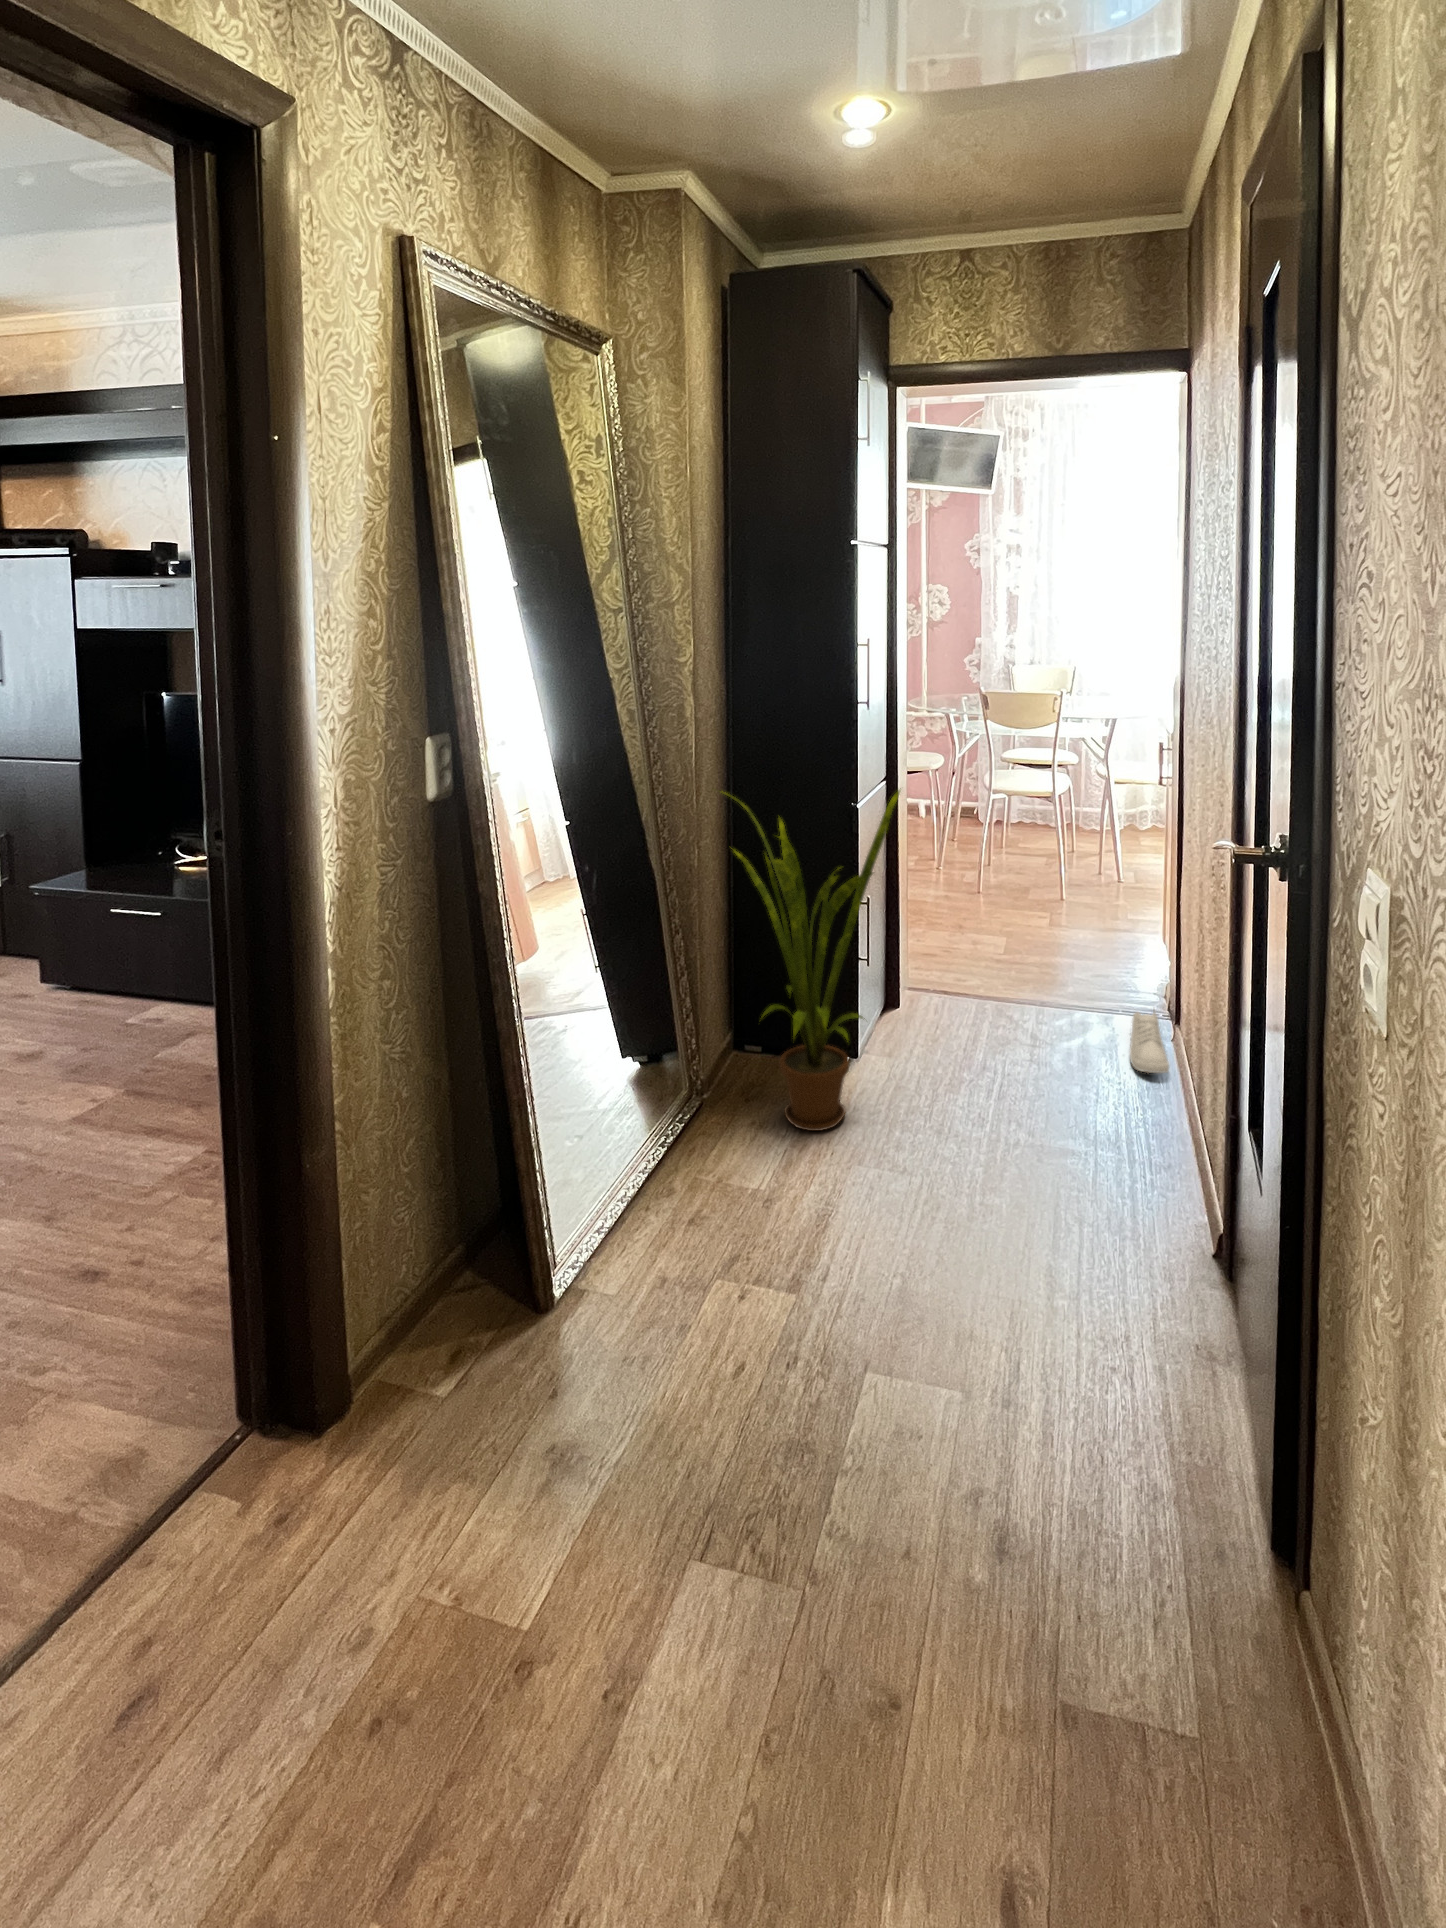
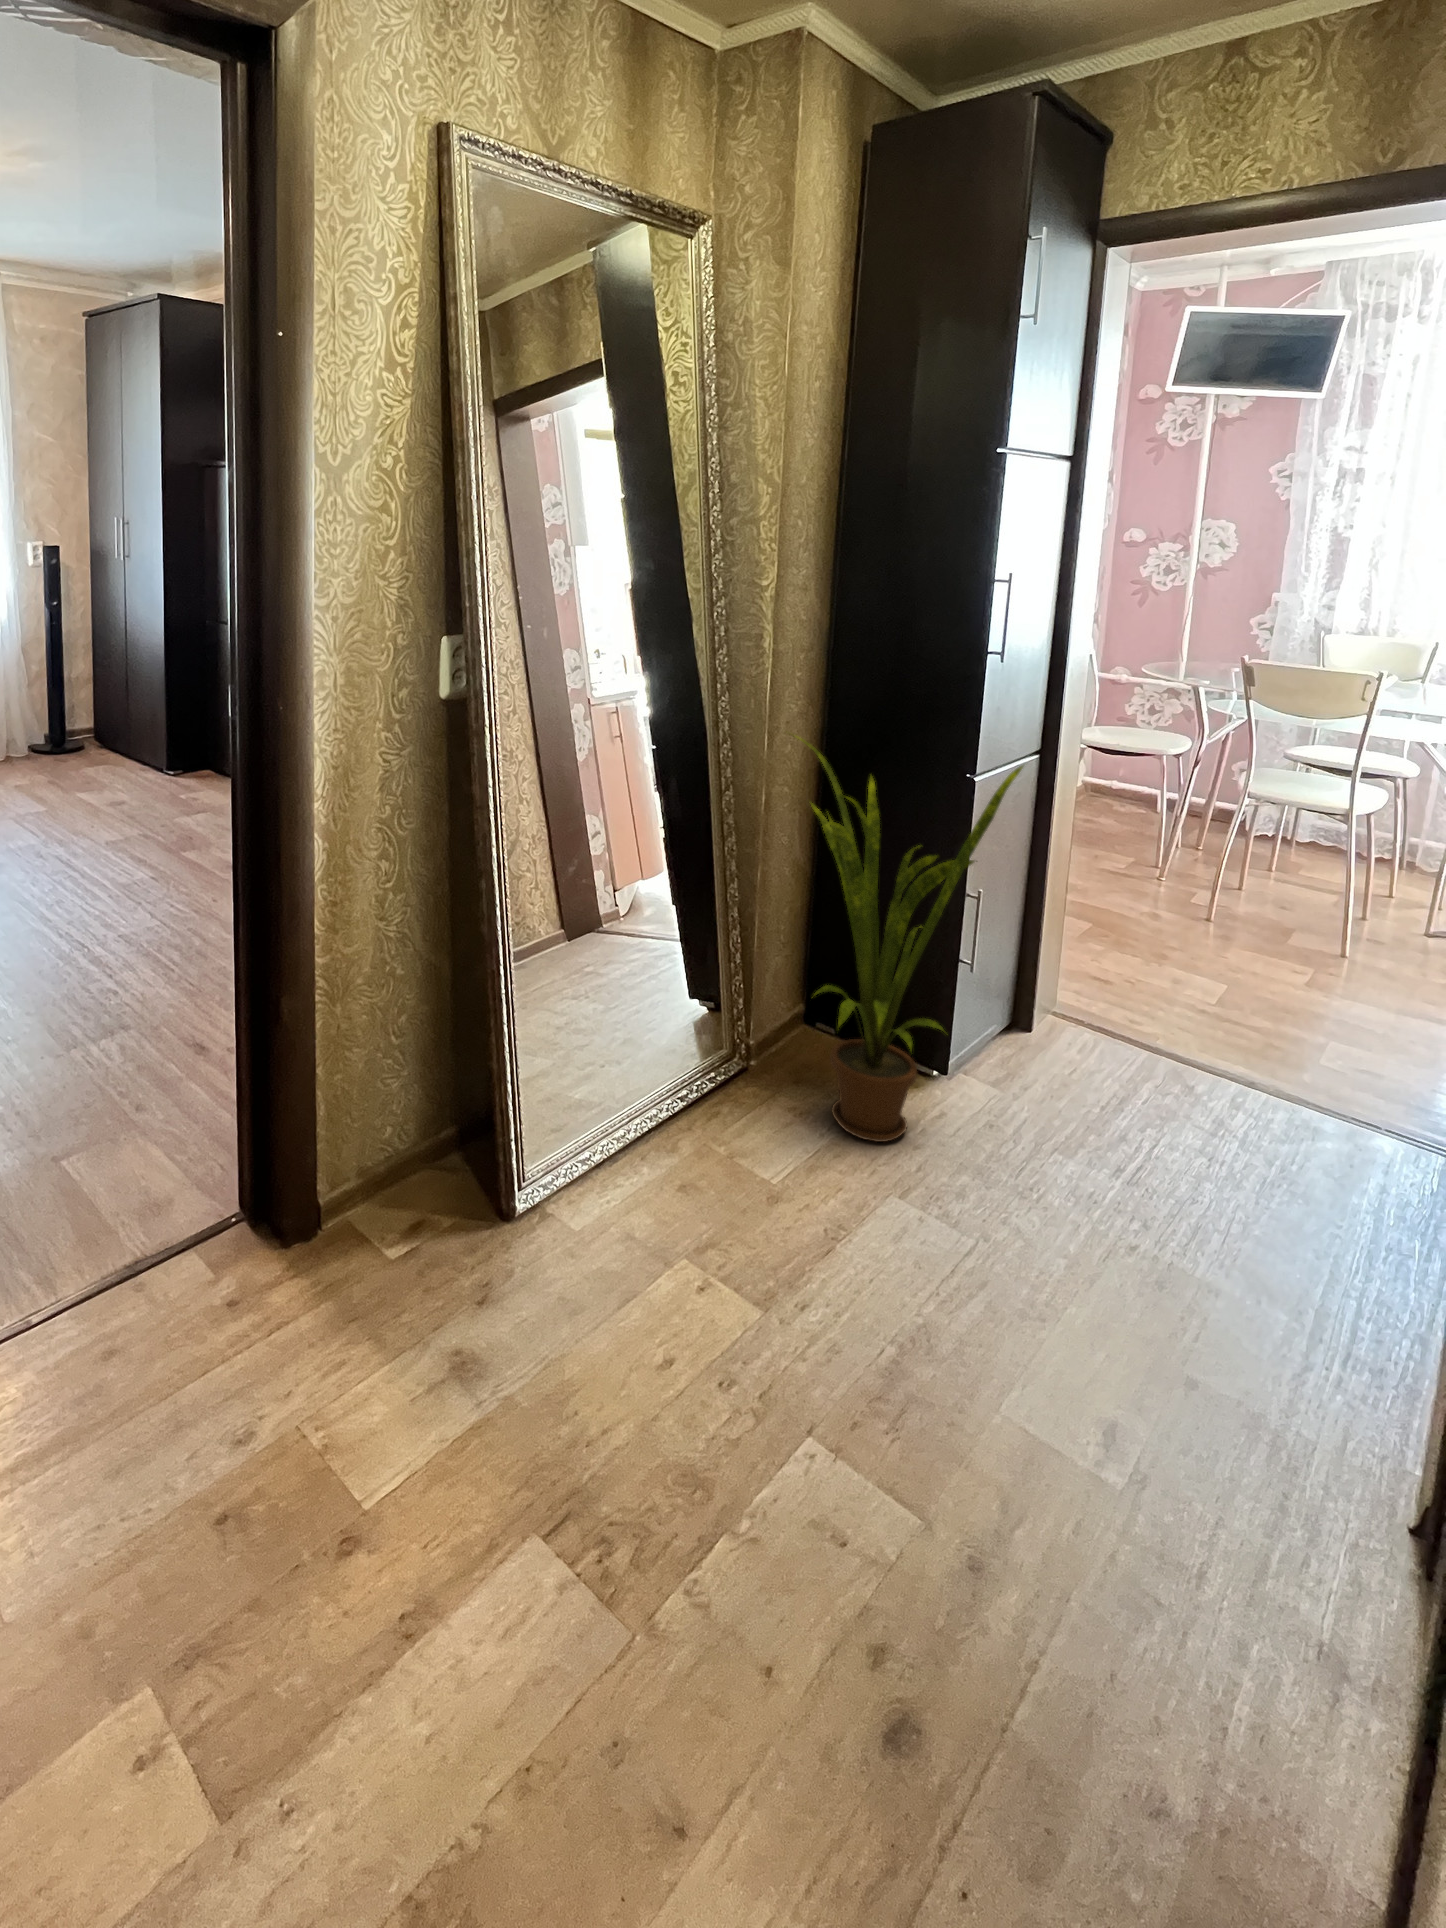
shoe: present [1130,1010,1169,1073] -> none [1360,1130,1427,1229]

